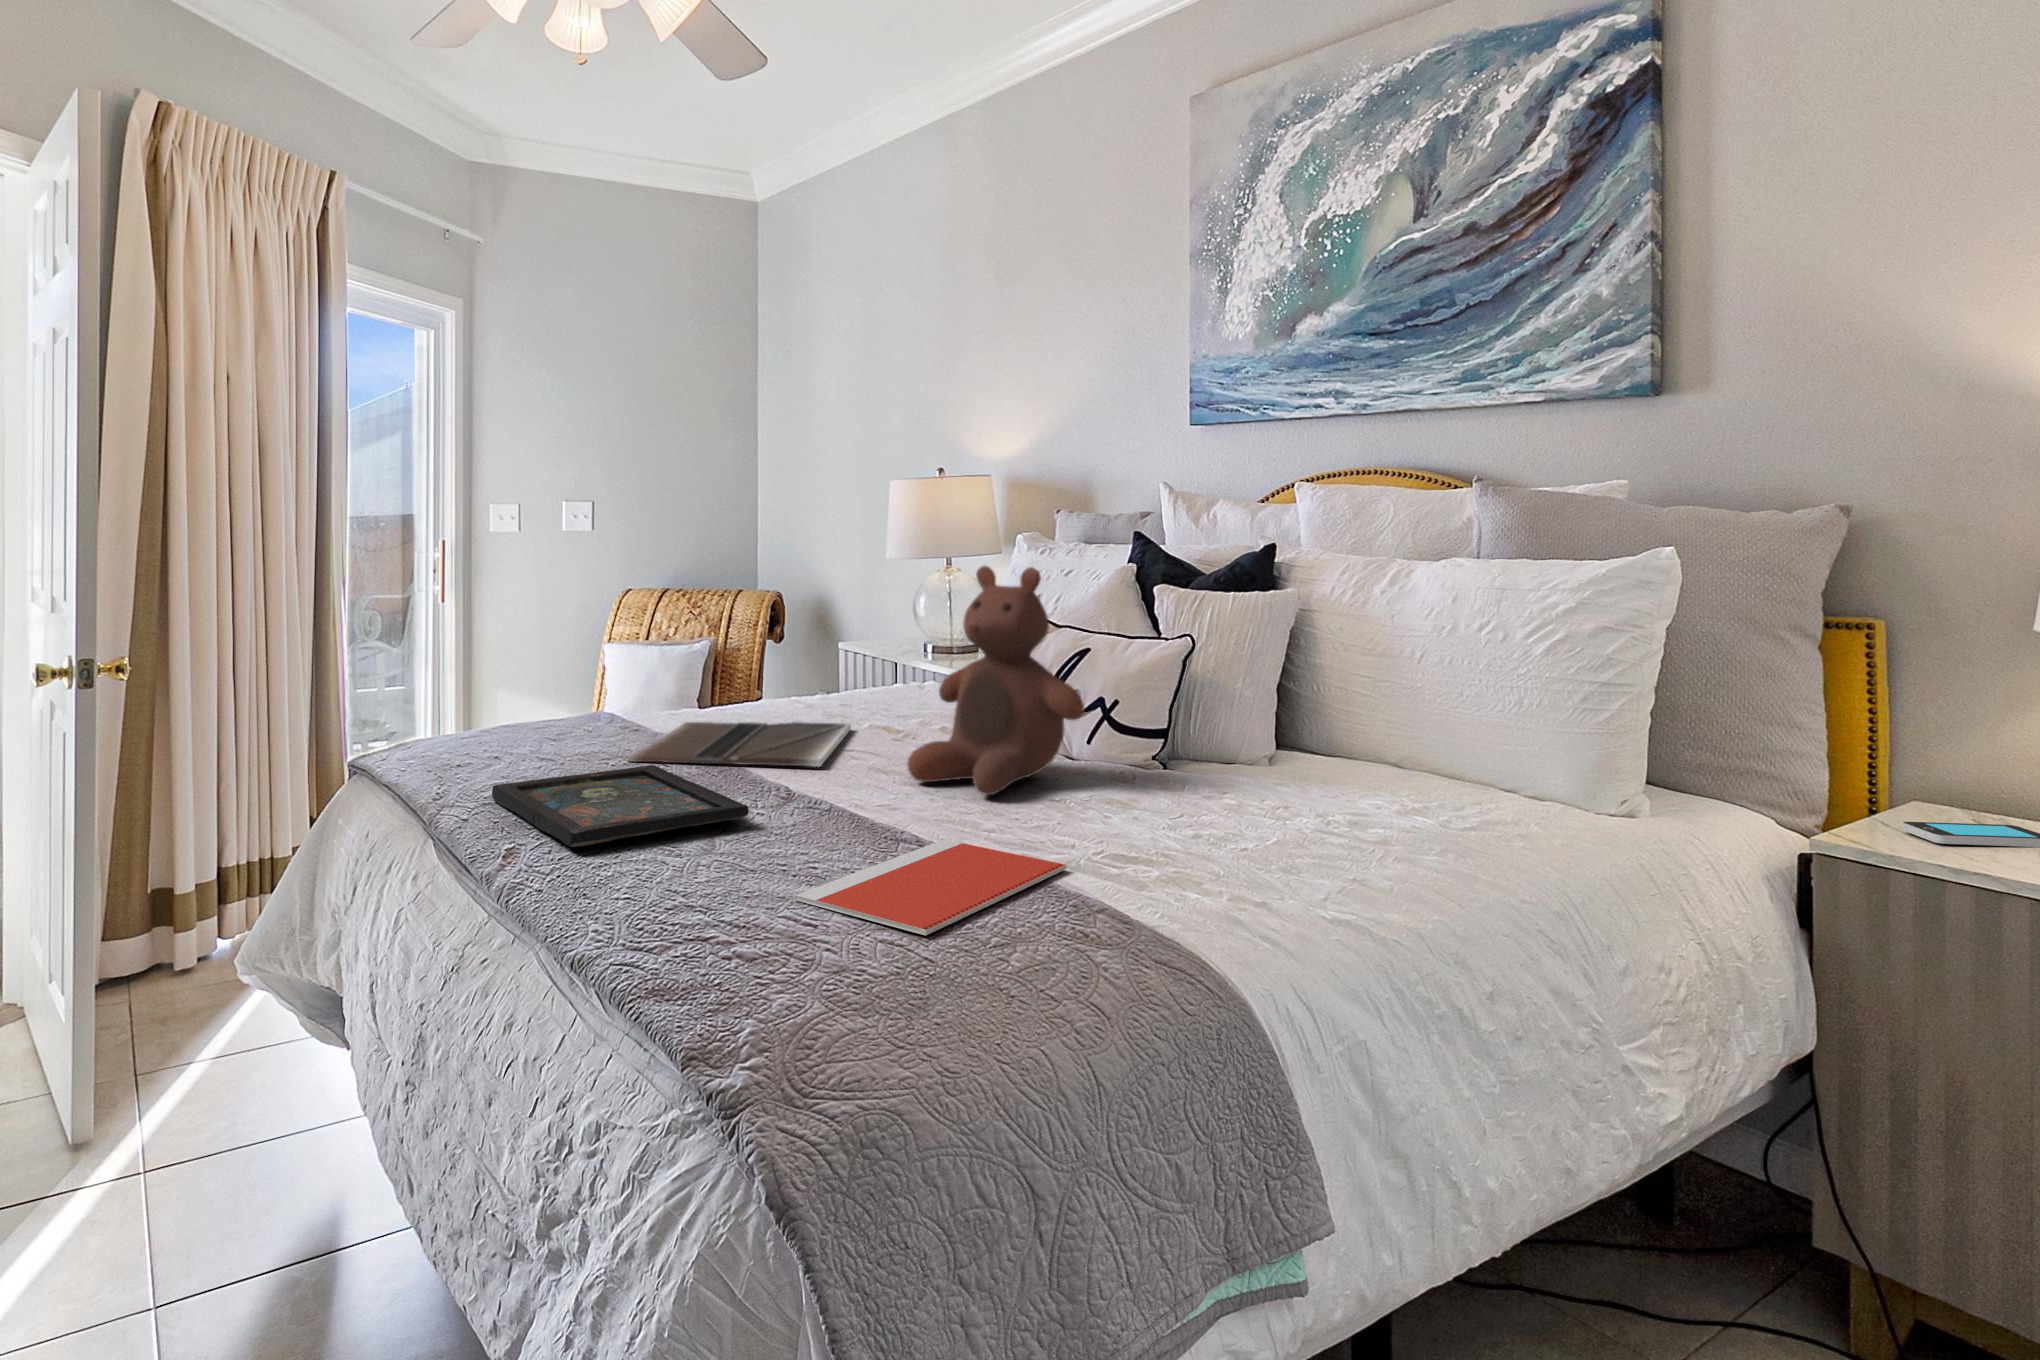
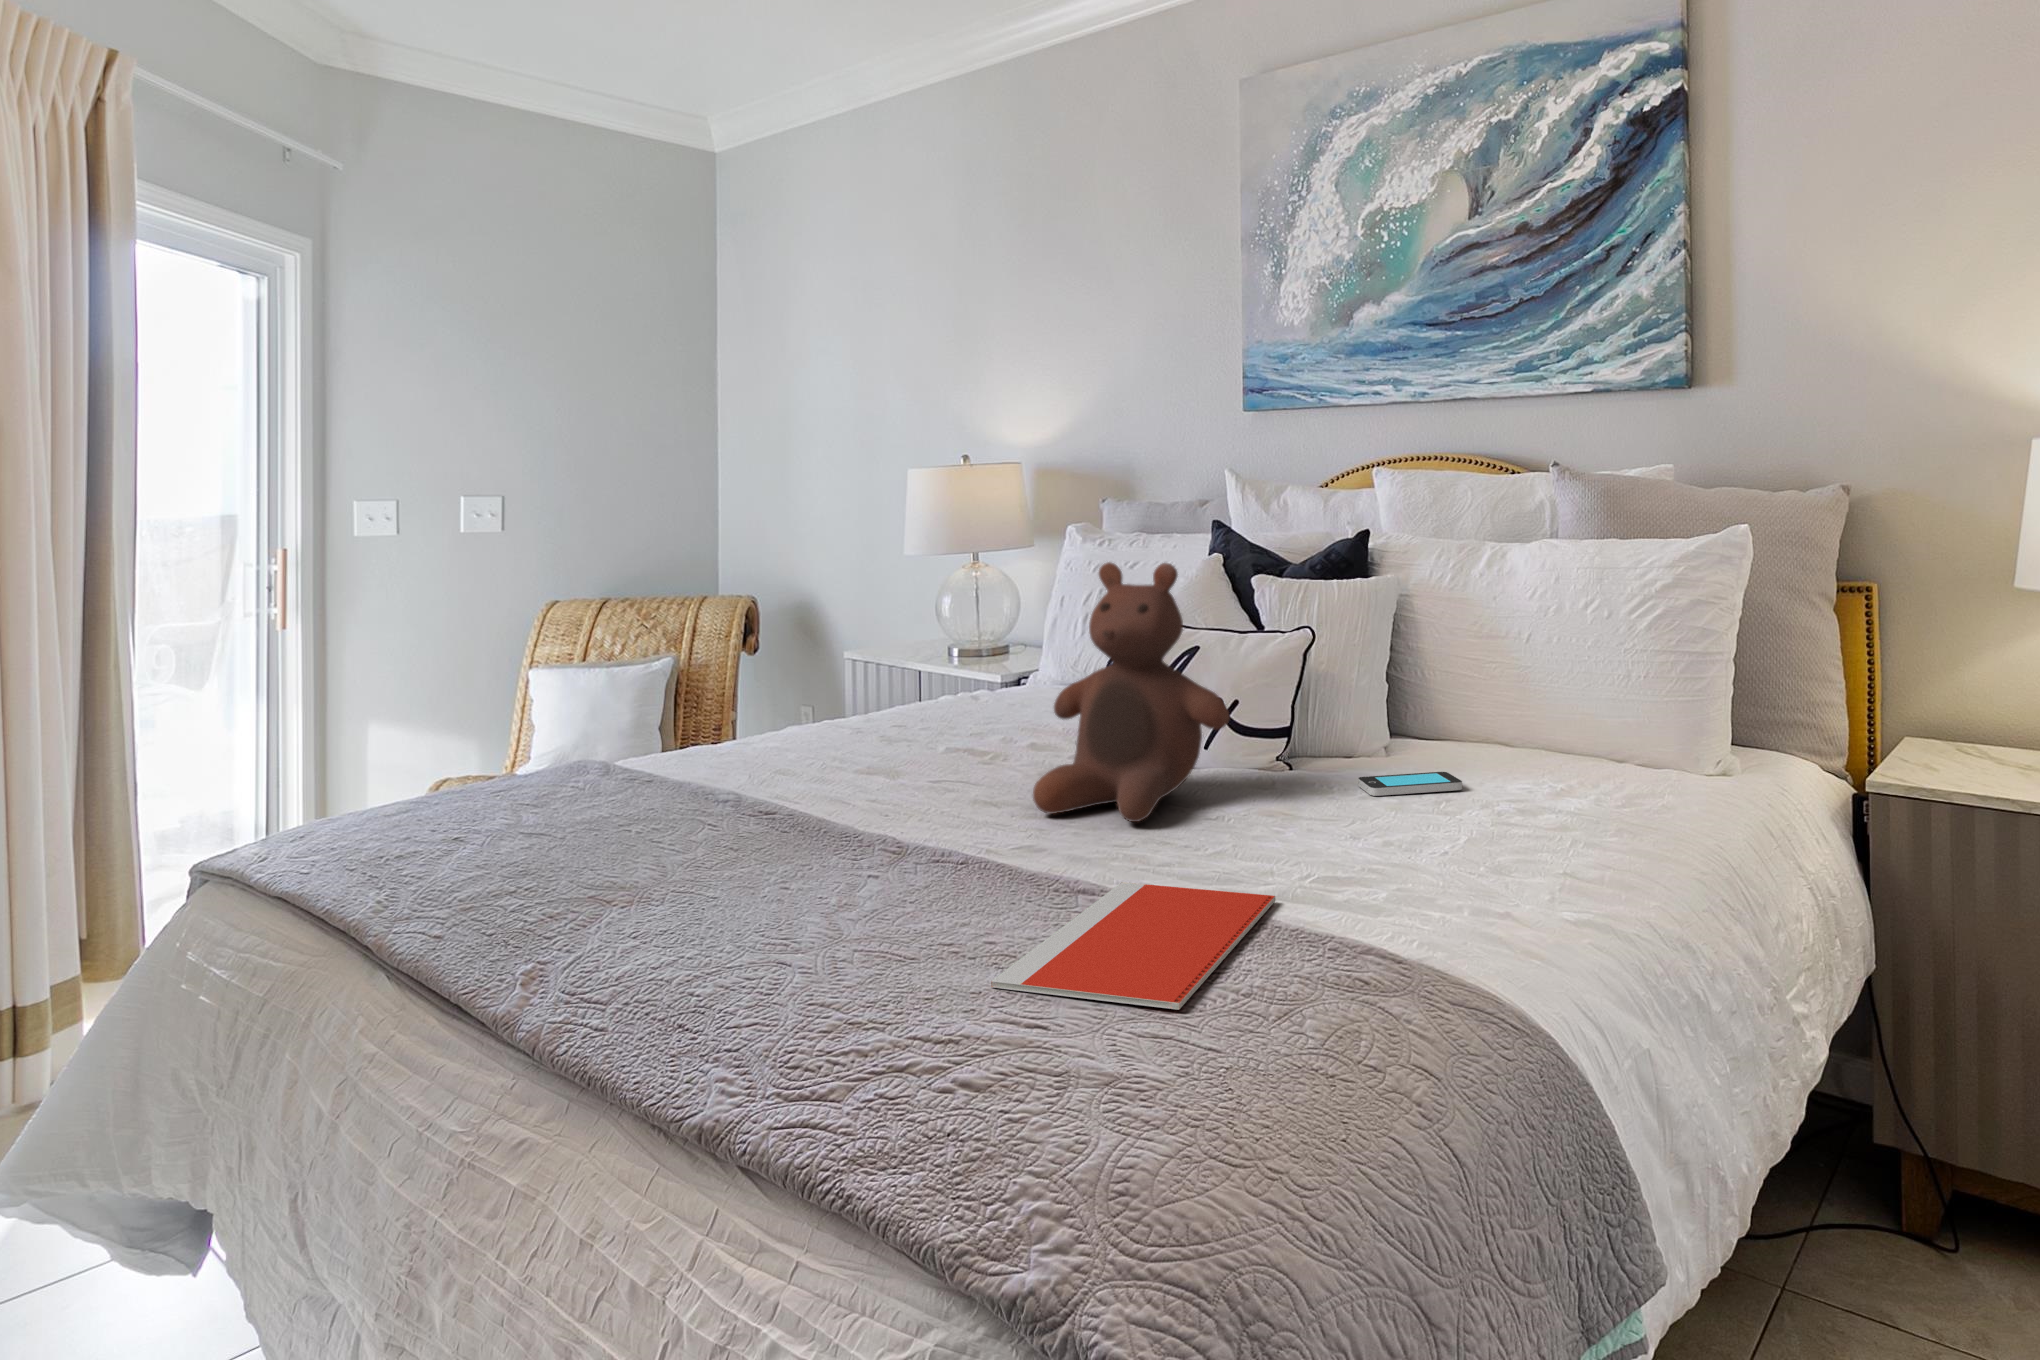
laptop: present [628,722,851,767] -> none [659,751,927,826]
tray: present [492,765,749,847] -> none [485,829,874,957]
smartphone: present [1903,822,2040,847] -> present [1358,772,1462,796]

